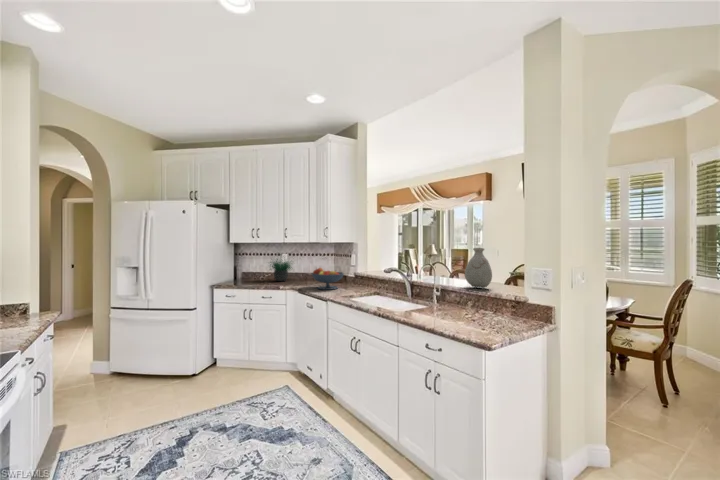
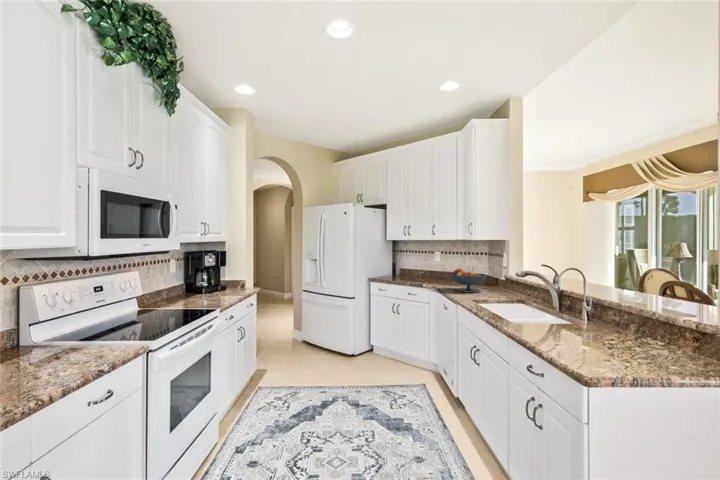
vase: present [465,248,492,288] -> none [636,248,687,307]
potted plant: present [270,259,291,281] -> none [413,249,447,281]

